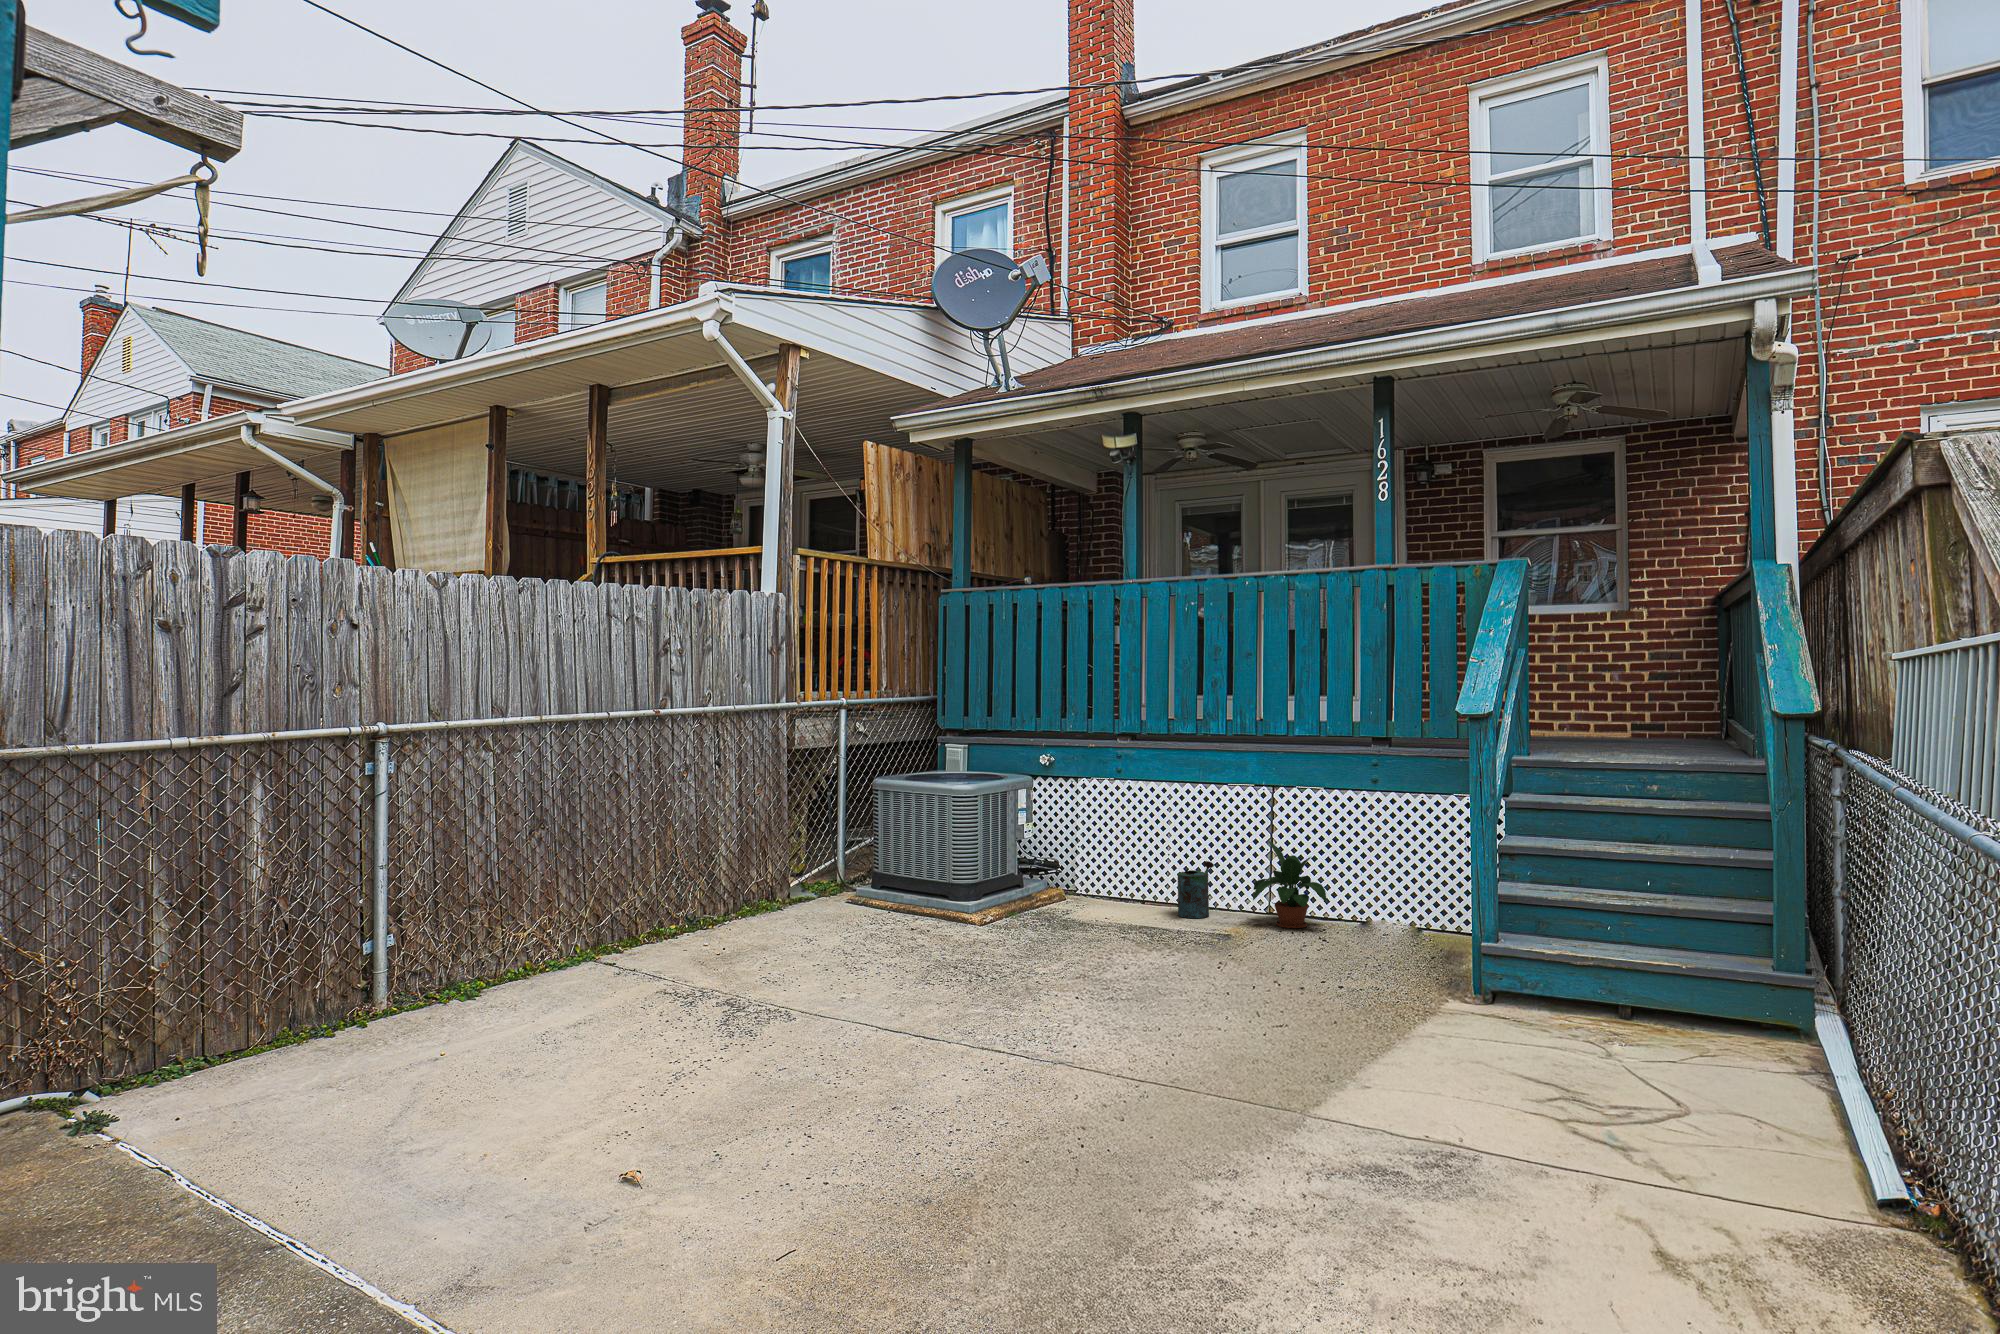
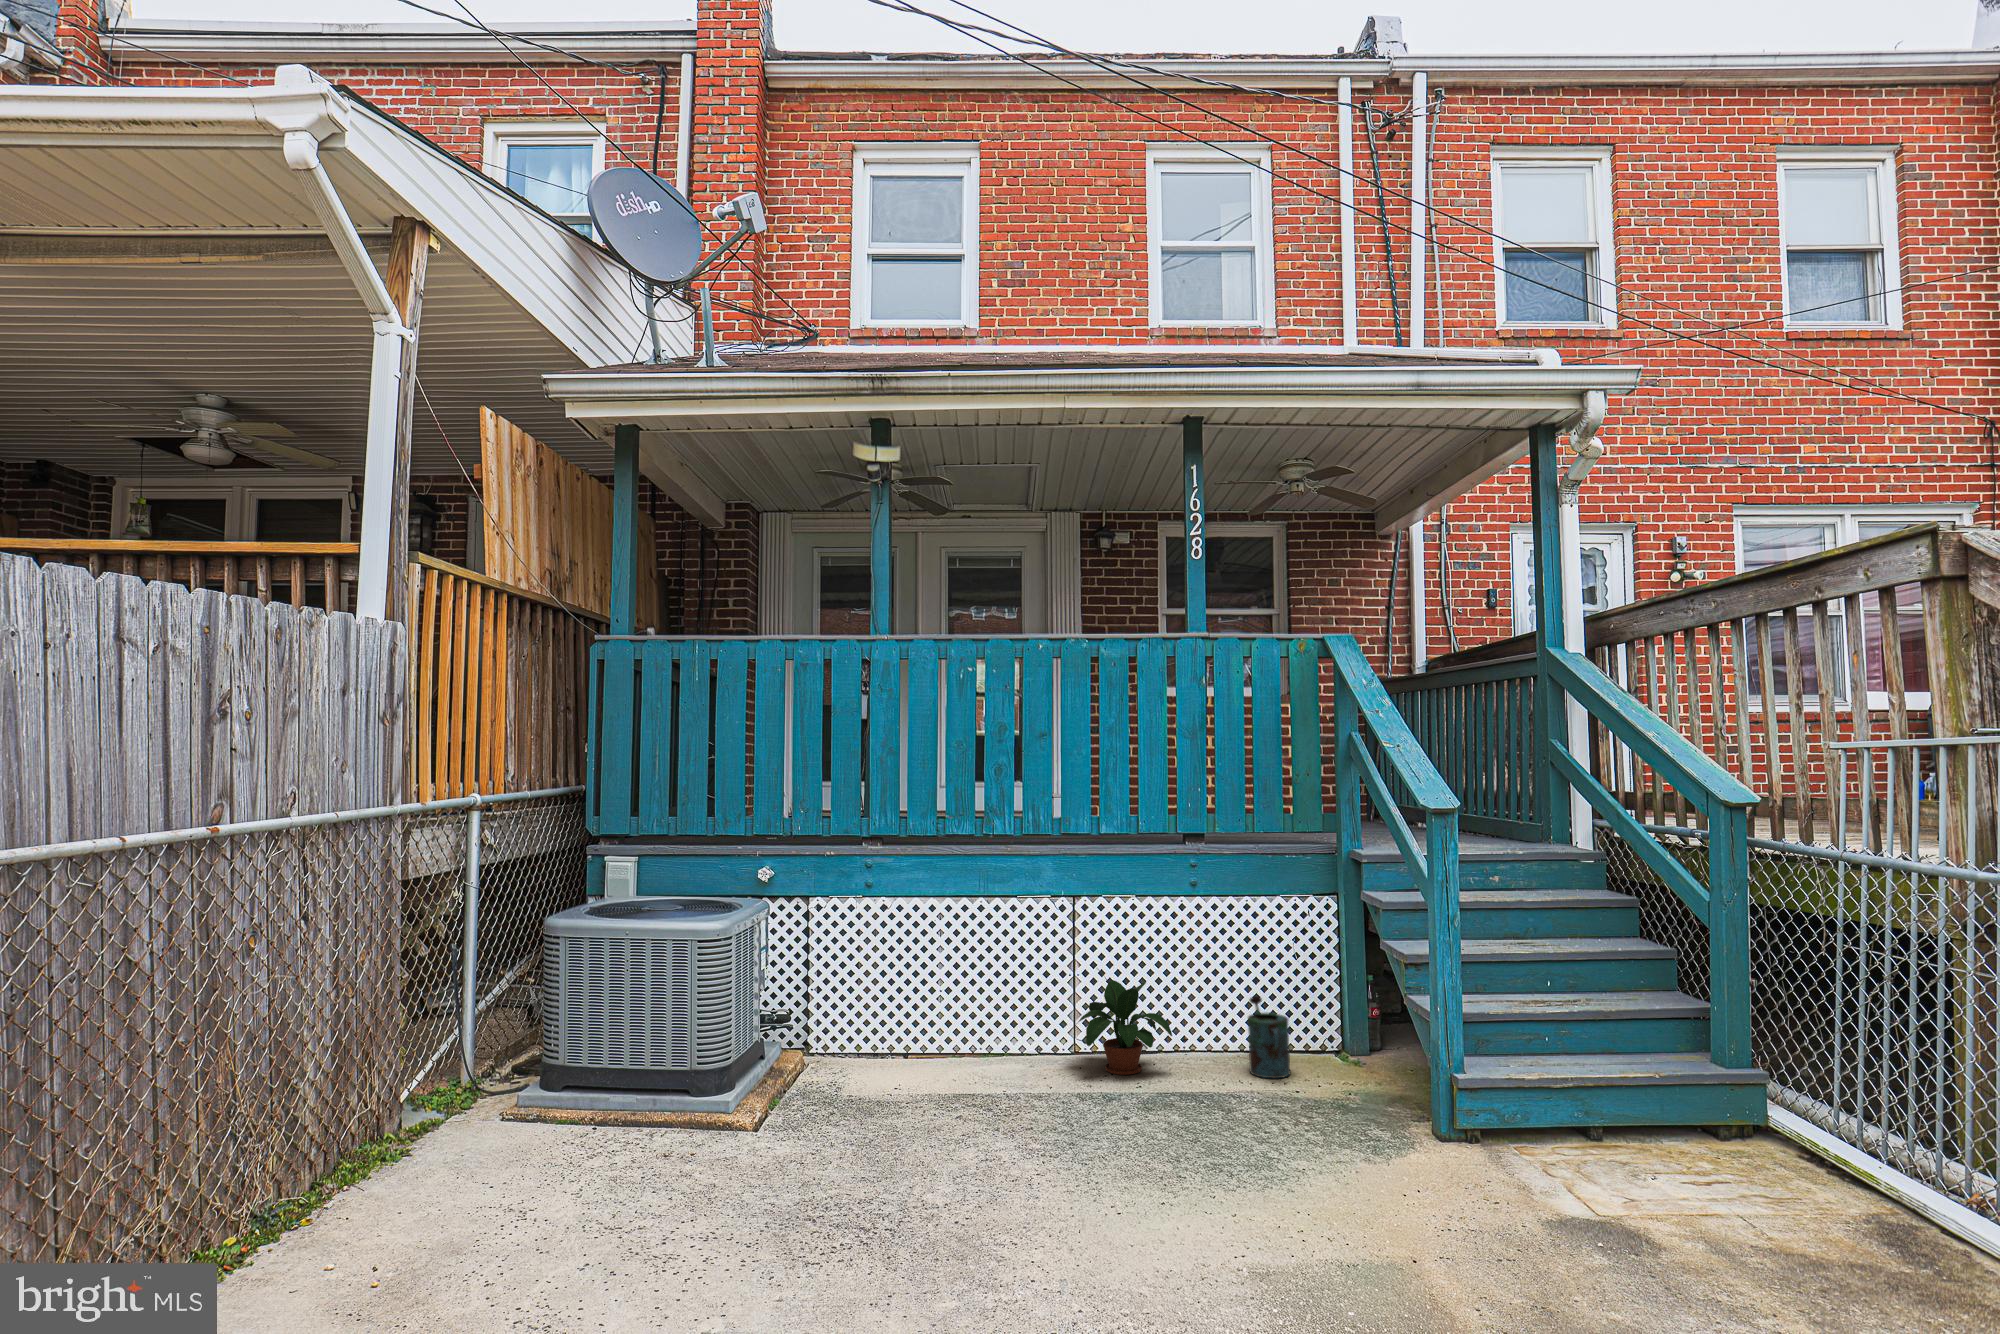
watering can: present [1177,861,1214,918] -> present [1248,996,1291,1078]

